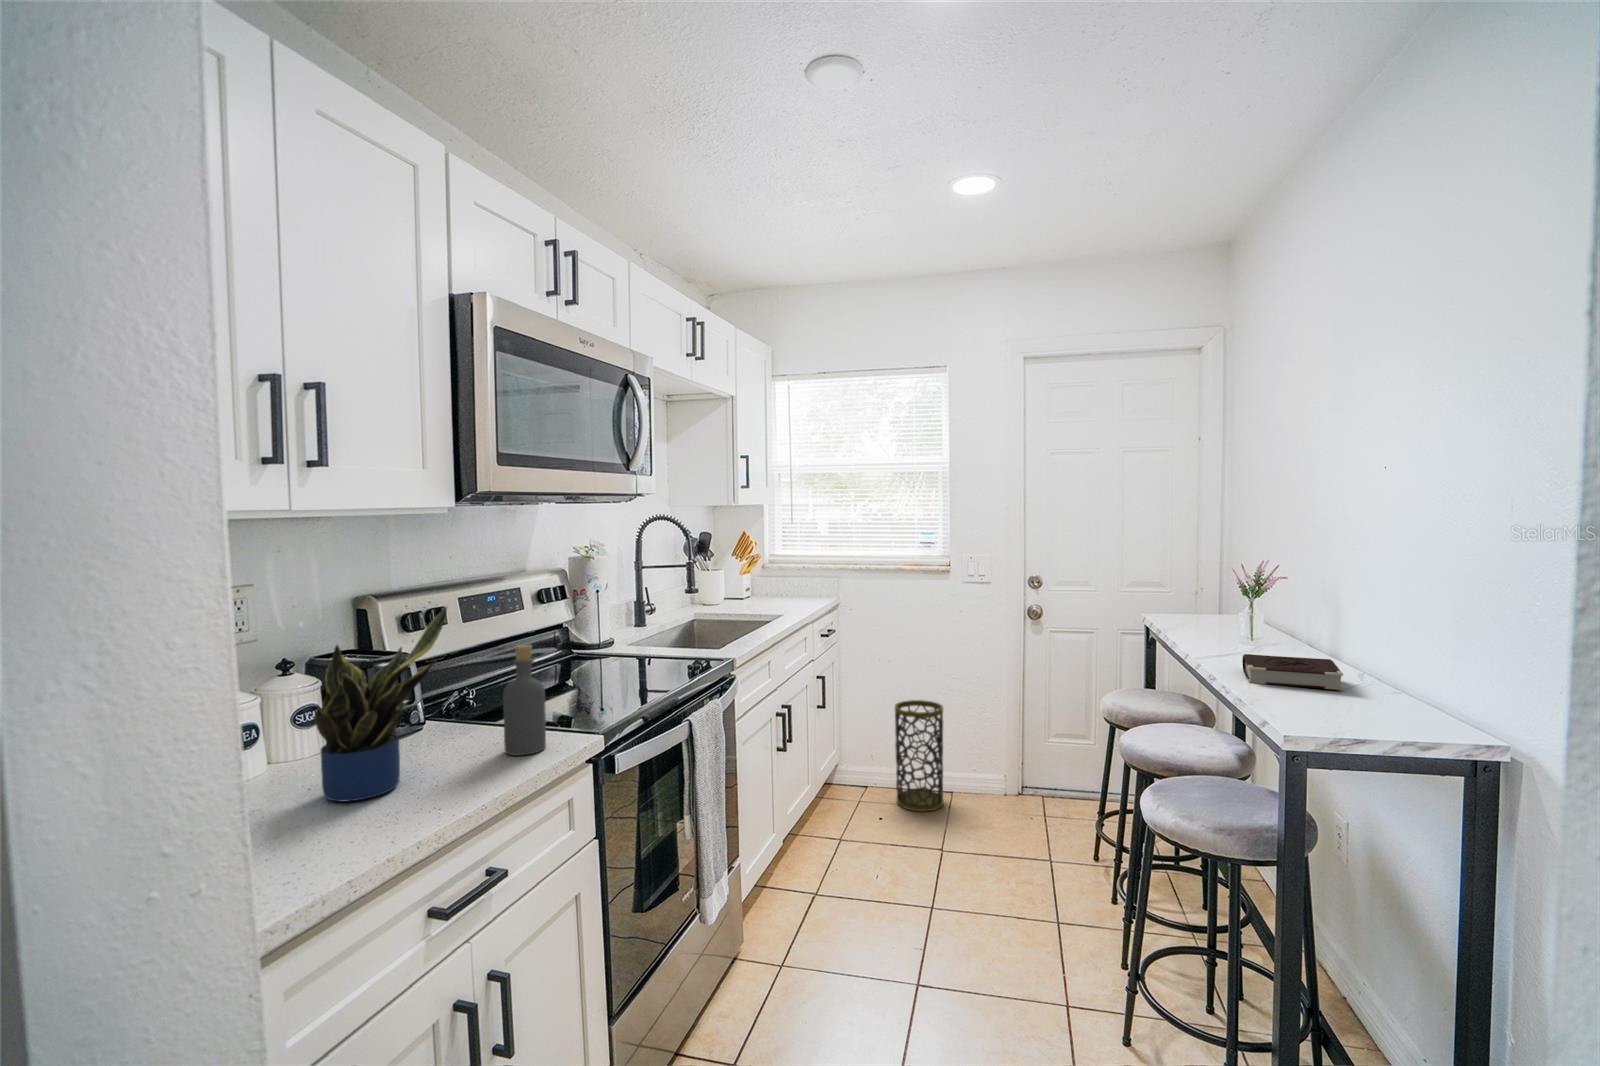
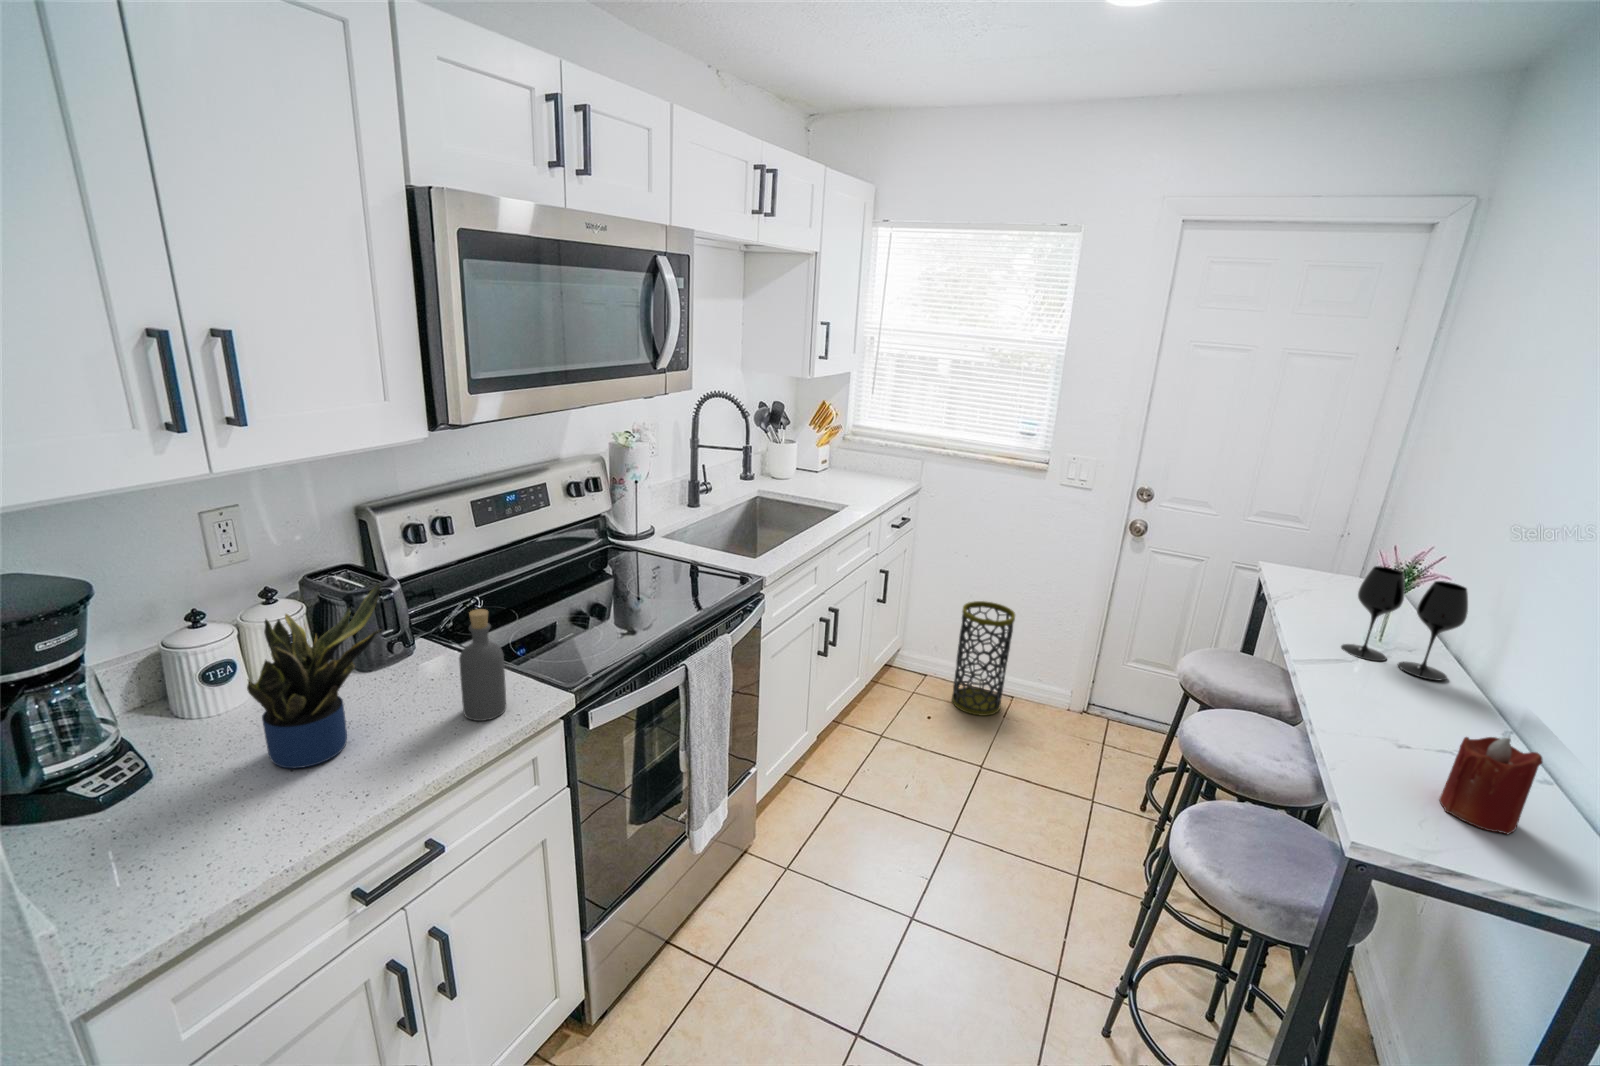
wine glass: none [1226,576,1309,656] -> present [1341,566,1468,680]
candle: none [1337,641,1397,716] -> present [1439,737,1542,834]
book: present [1242,654,1343,690] -> none [1340,683,1468,765]

